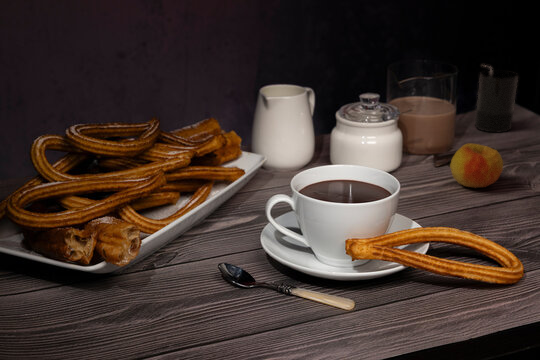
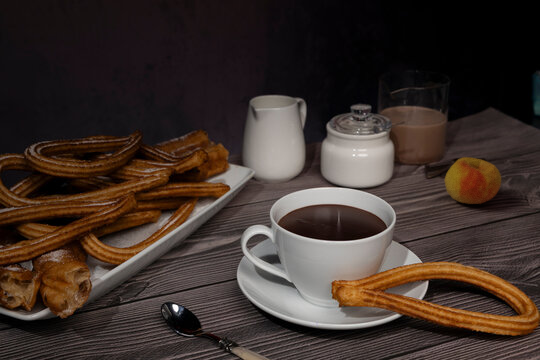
candle: present [475,69,518,132] -> none [465,74,510,142]

